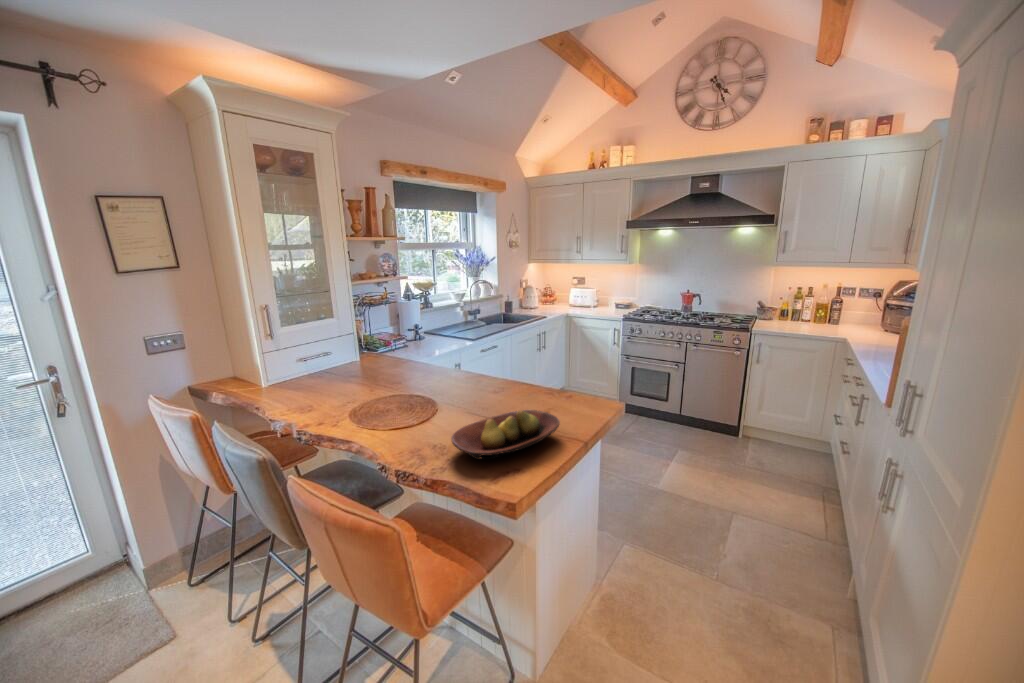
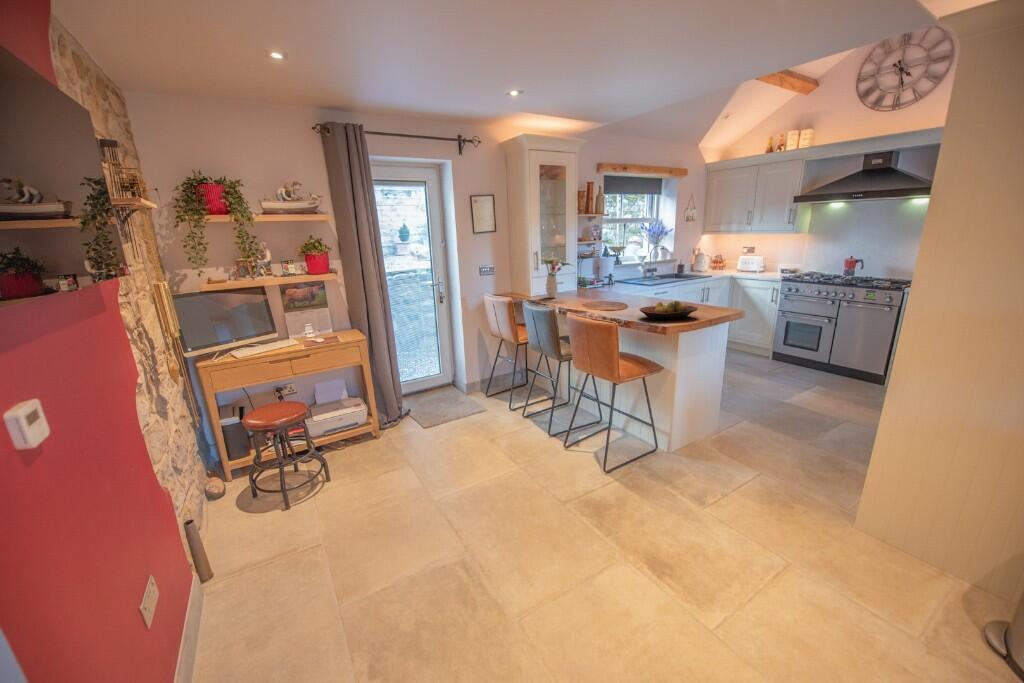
flower arrangement: none [264,316,340,389] -> present [540,258,571,298]

